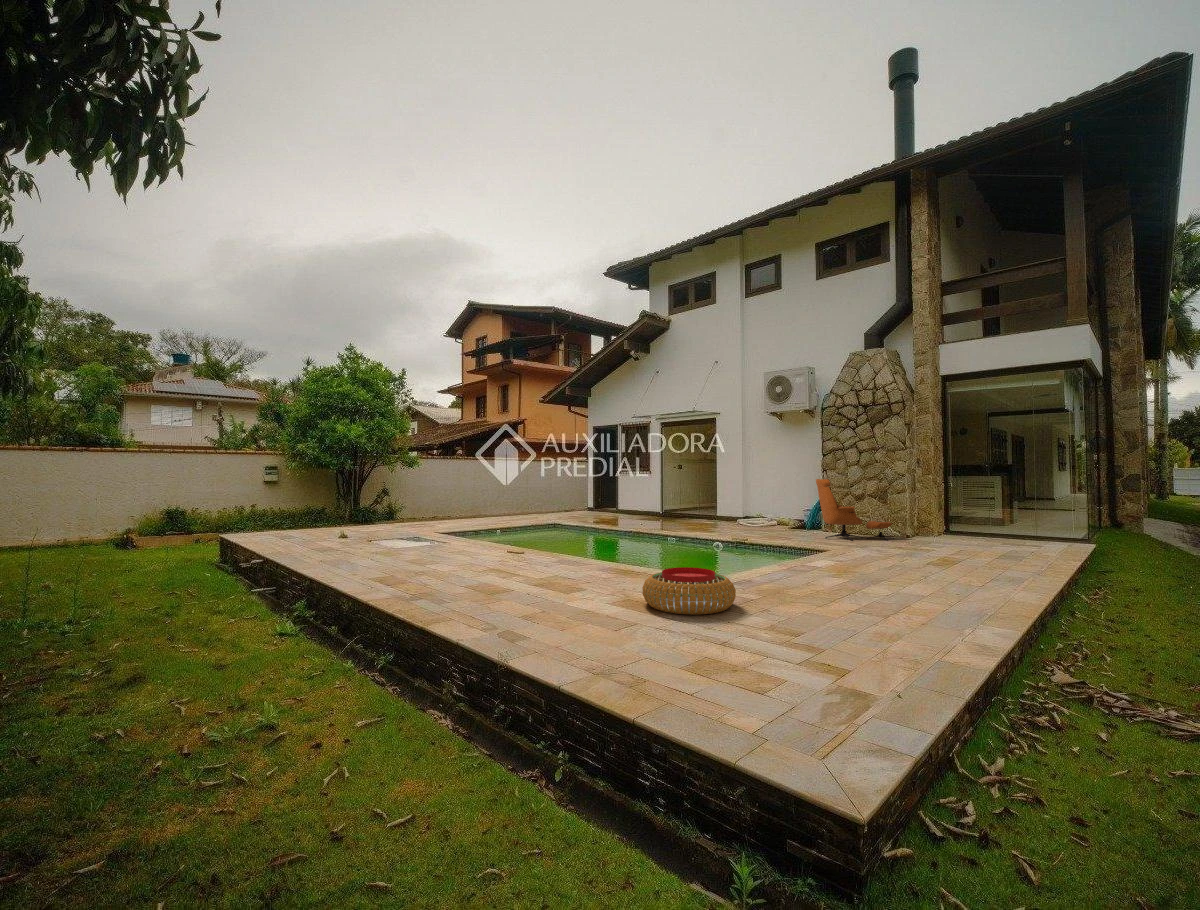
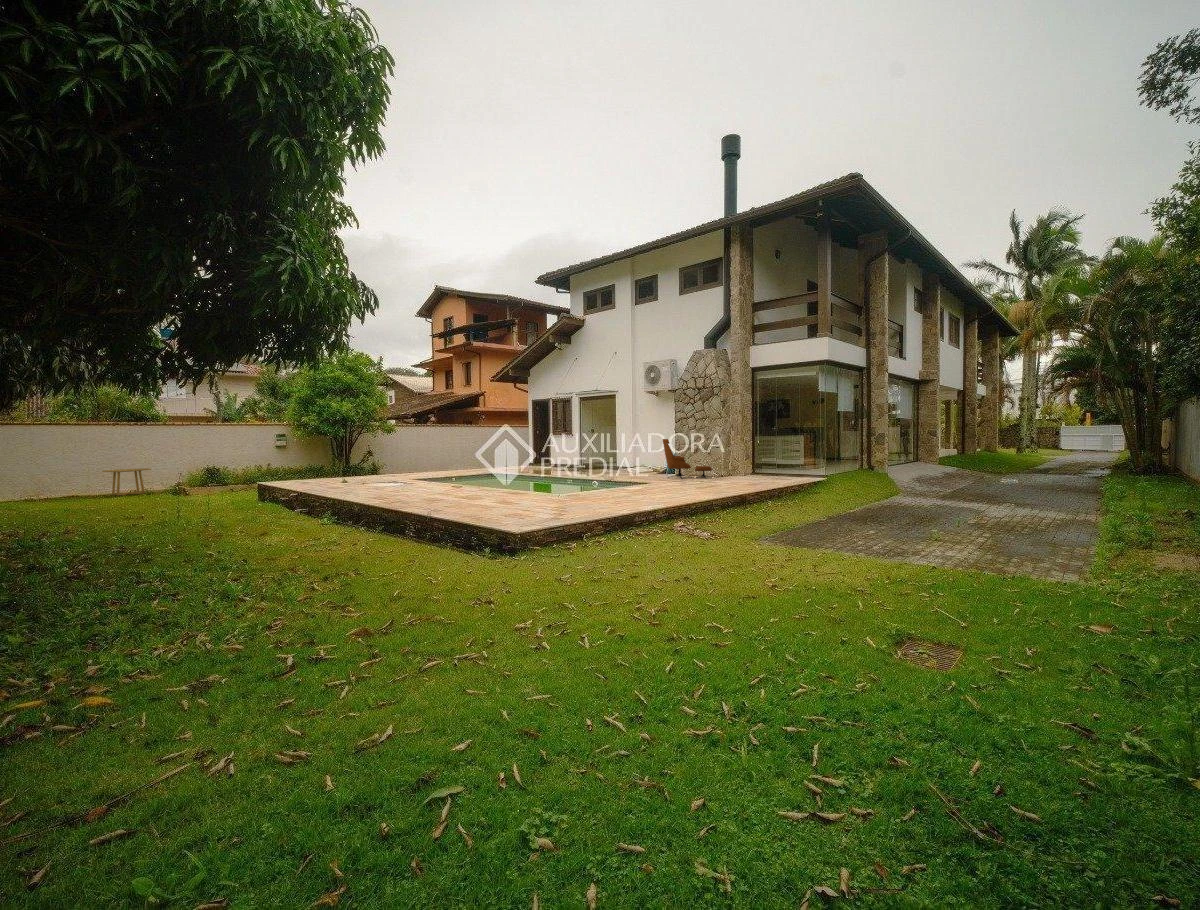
round table: none [14,510,86,549] -> present [102,468,151,496]
pouf: present [642,567,736,615] -> none [508,488,556,509]

